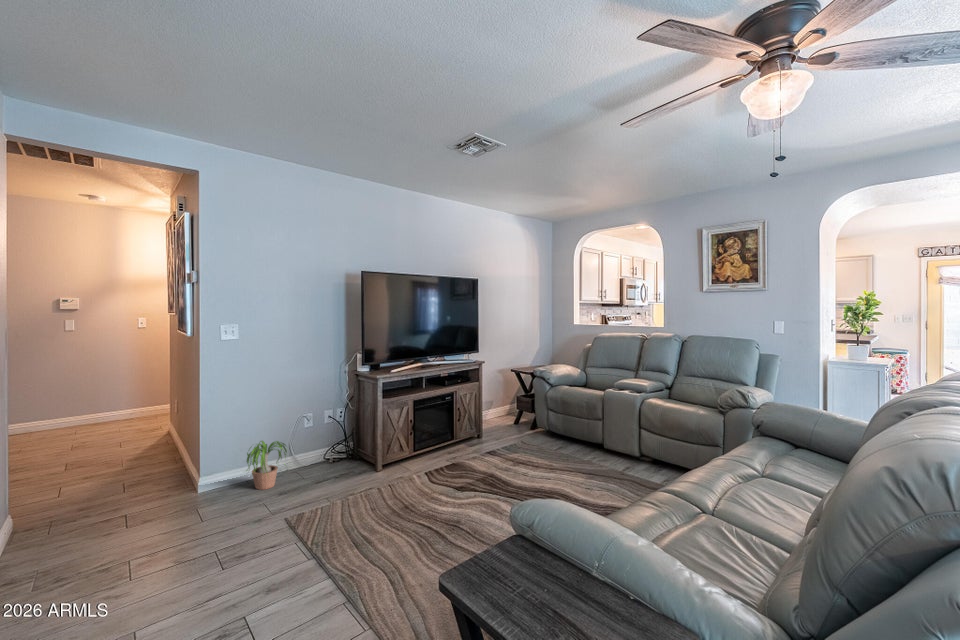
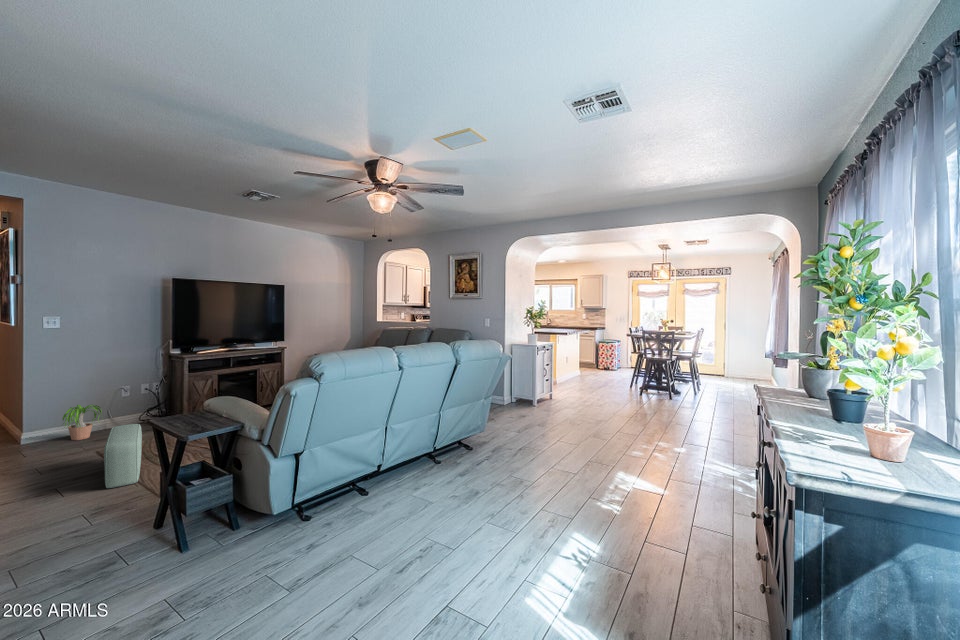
pouf: none [324,488,382,616] -> present [104,424,142,488]

